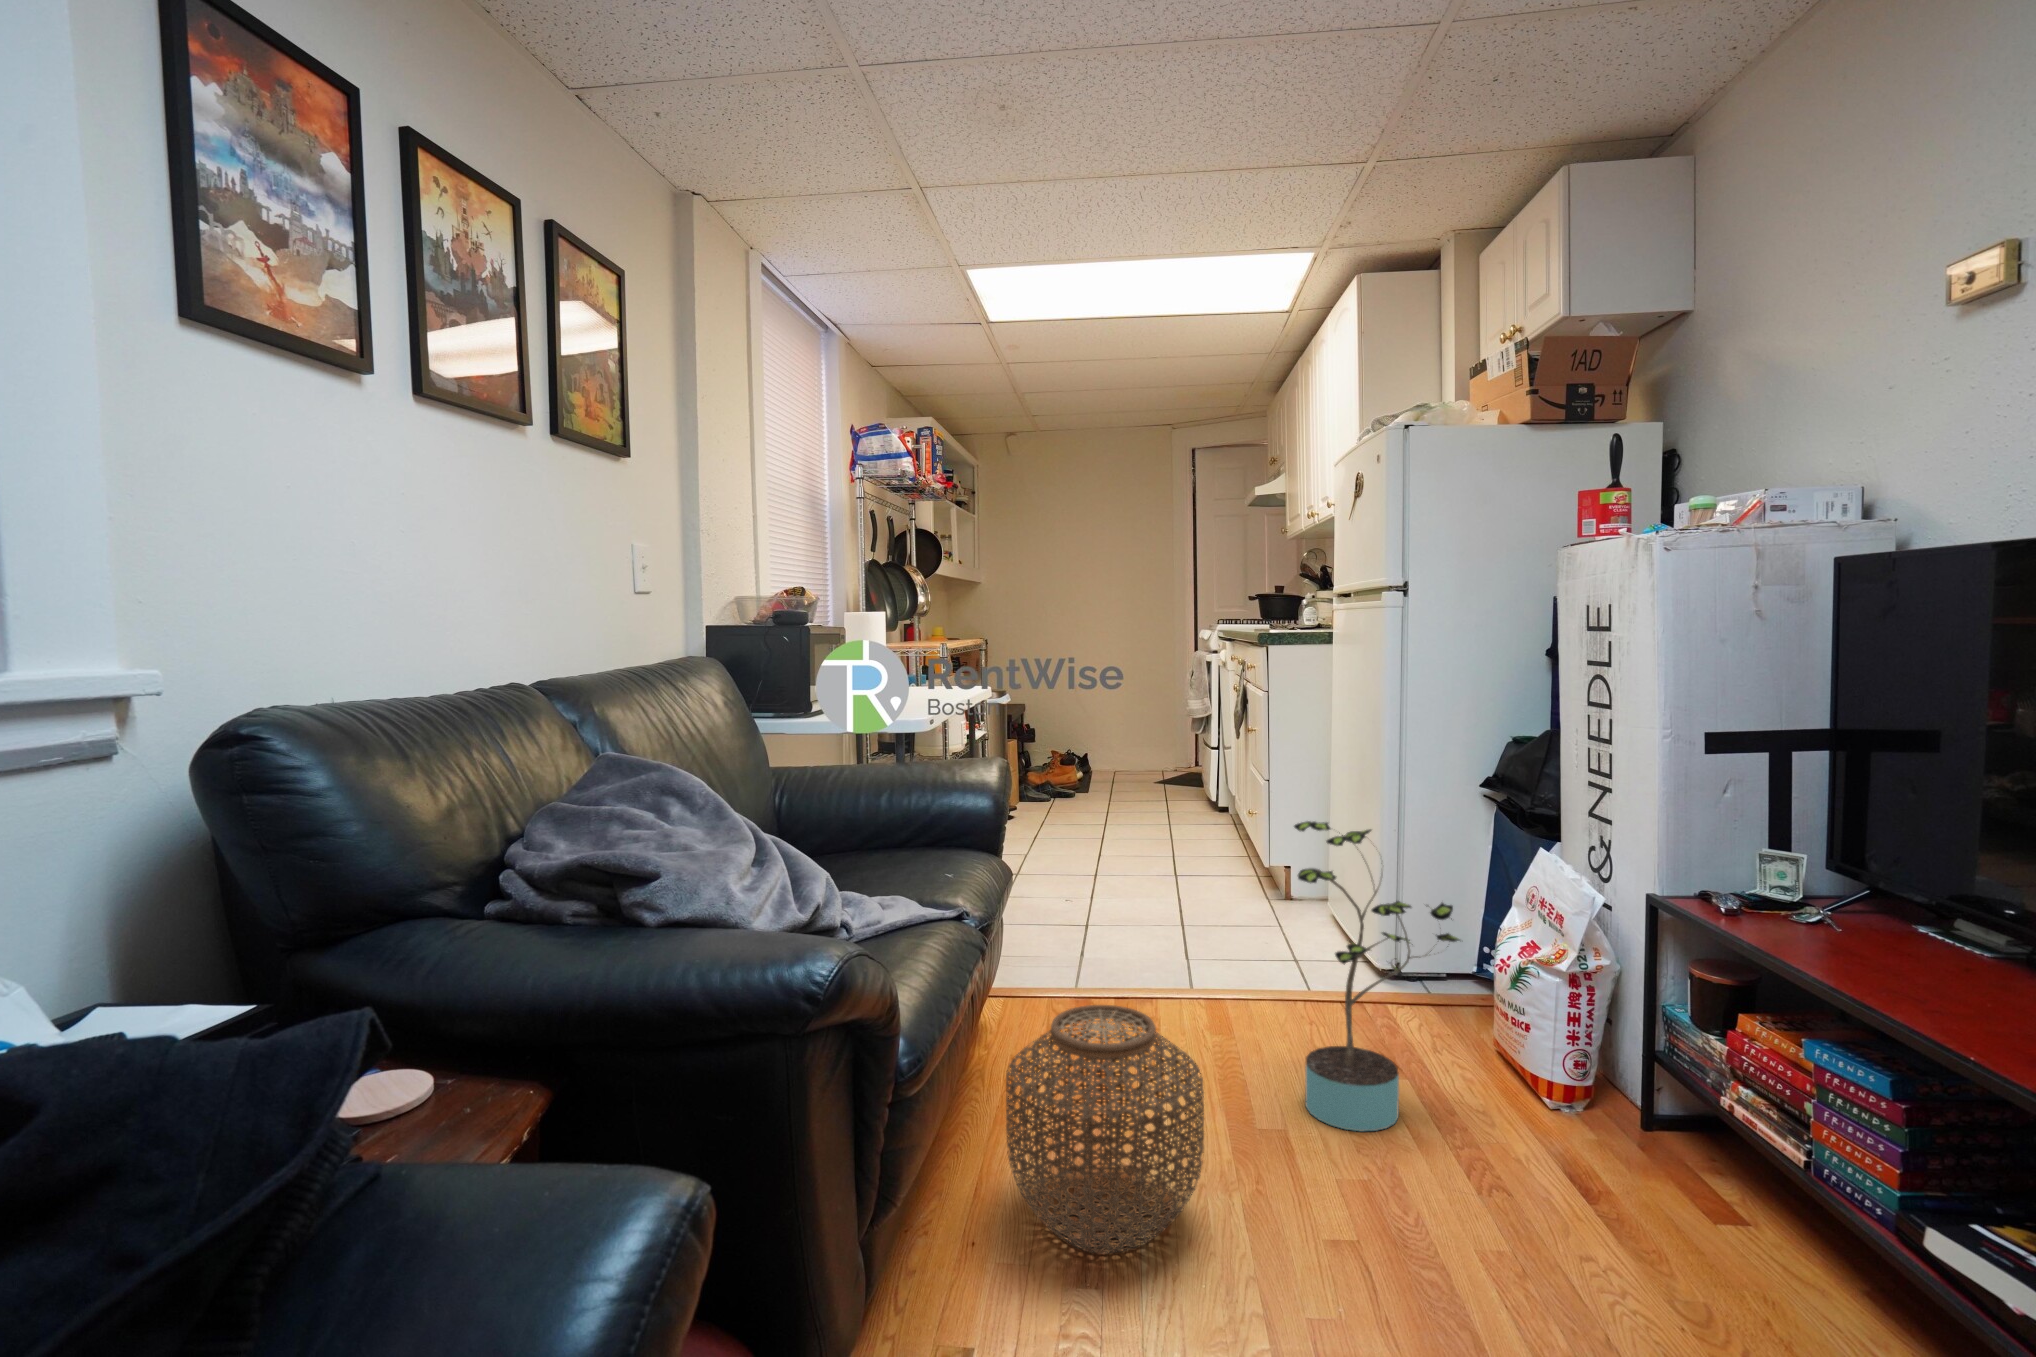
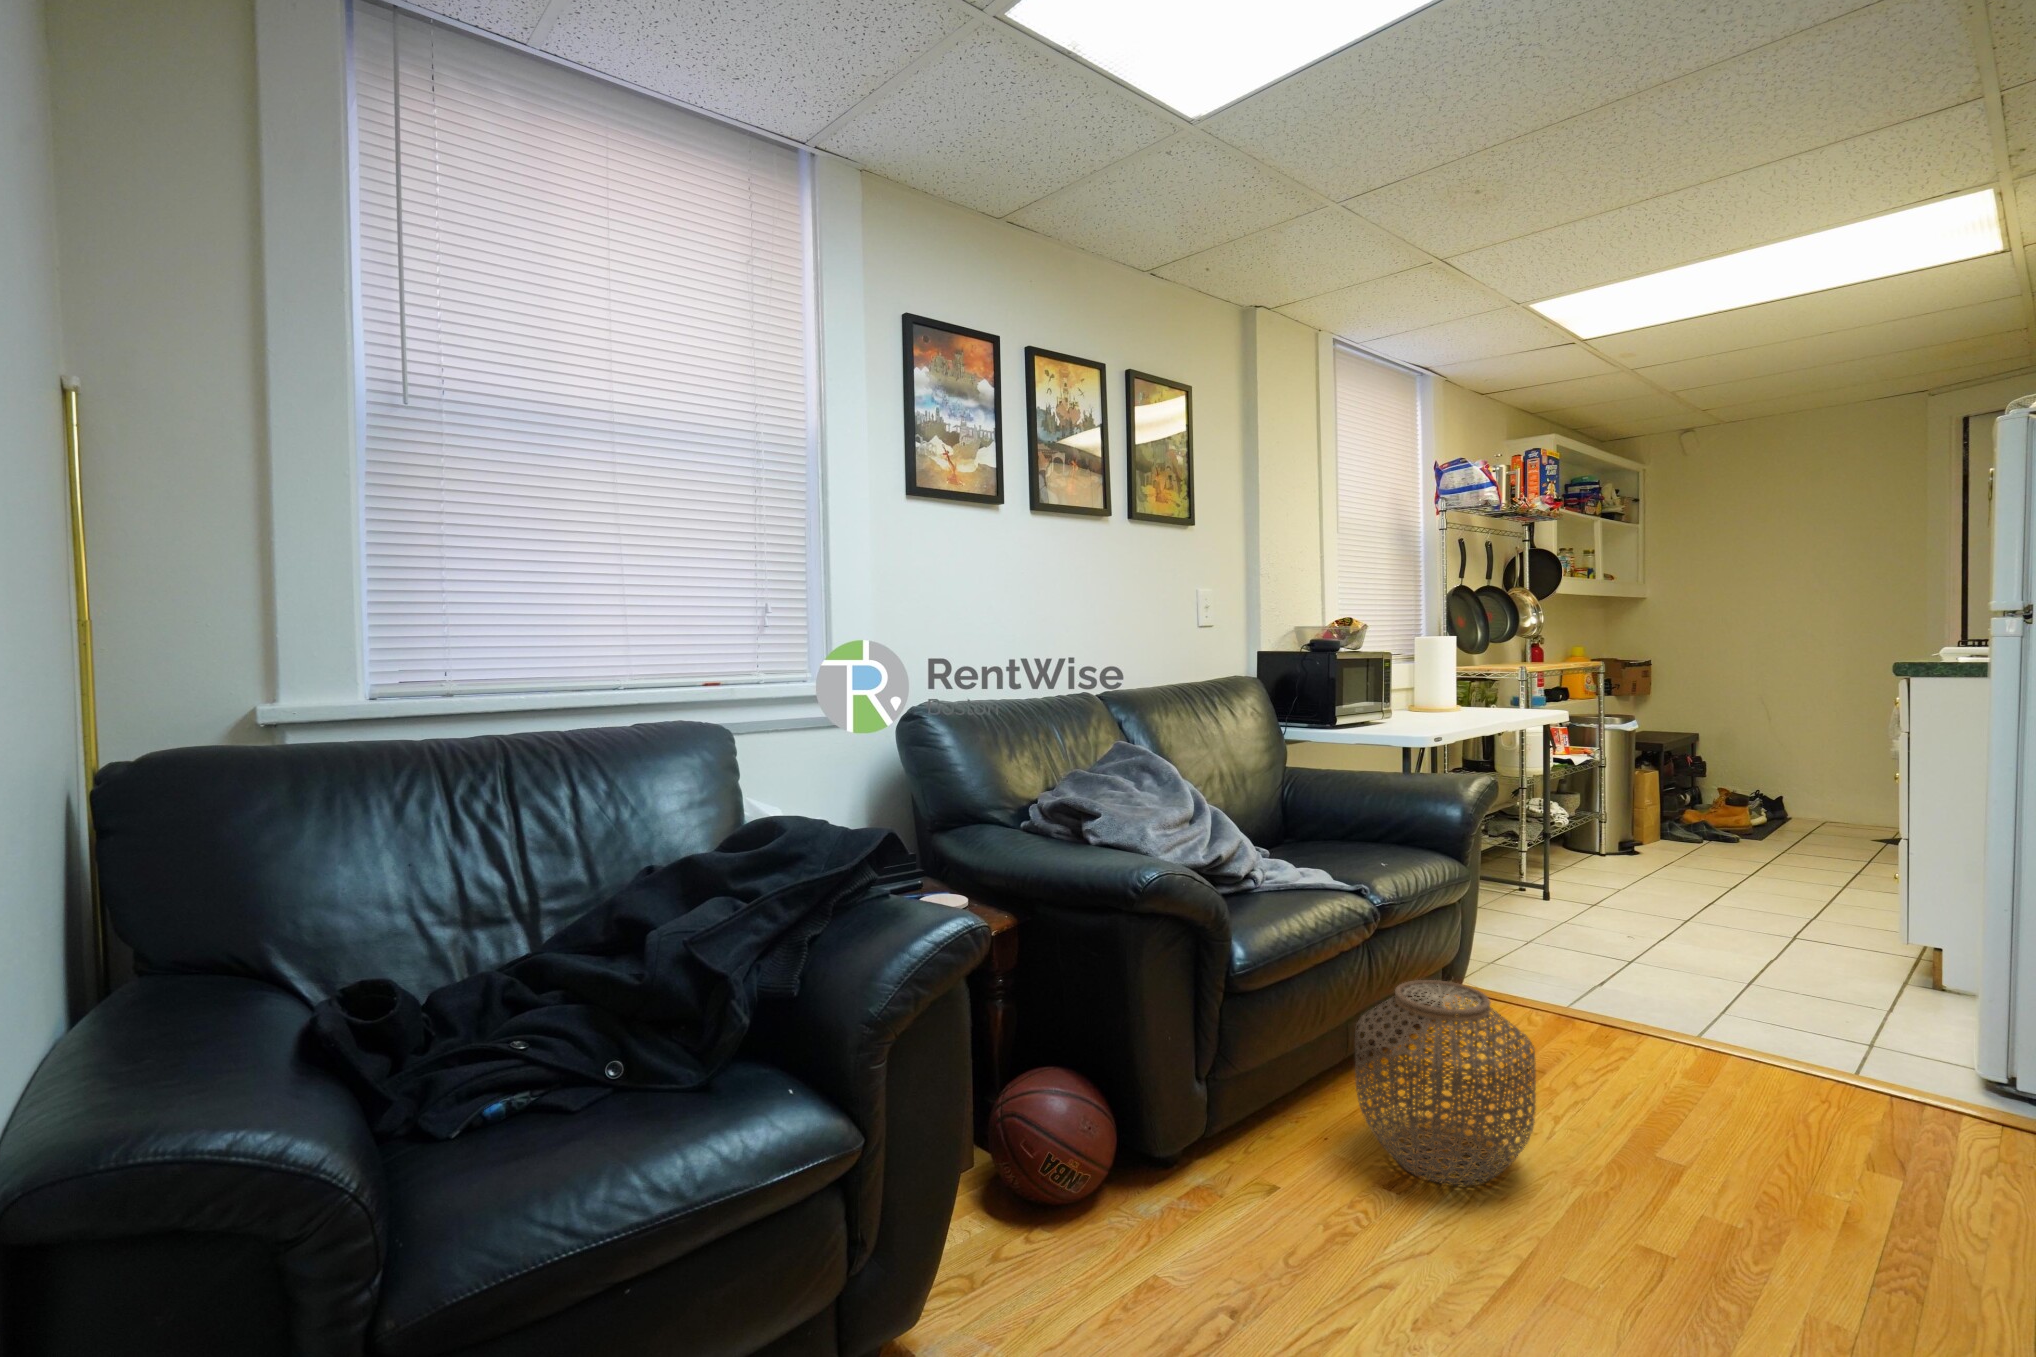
potted plant: present [1294,821,1460,1131] -> none [1704,864,1948,1202]

